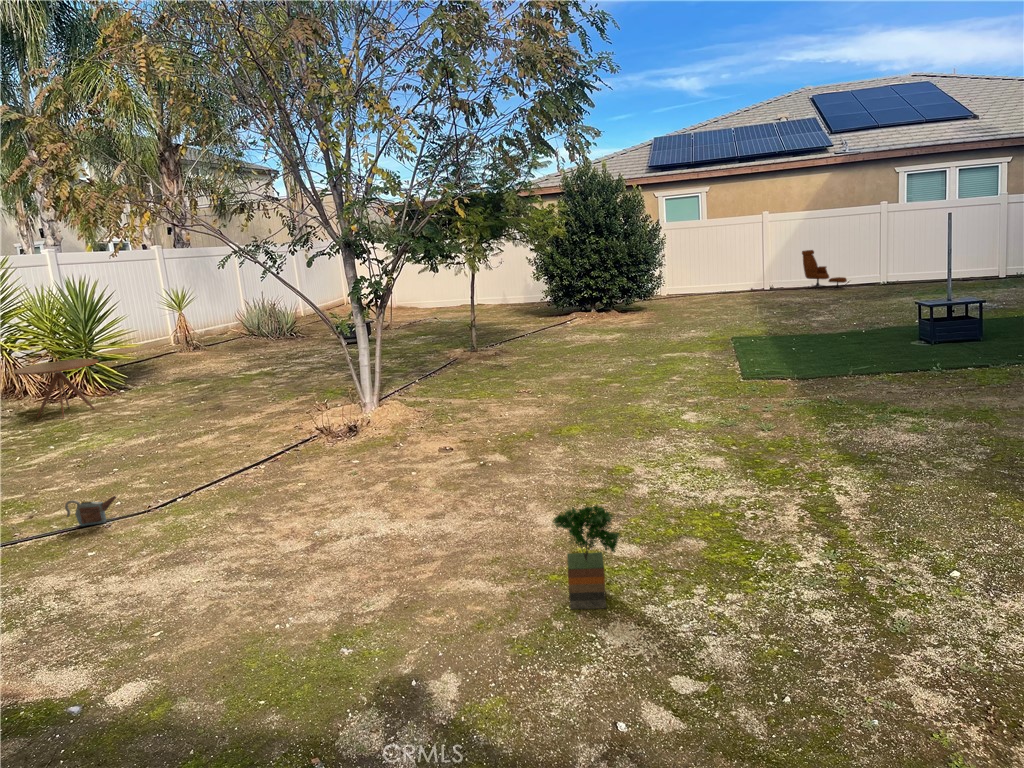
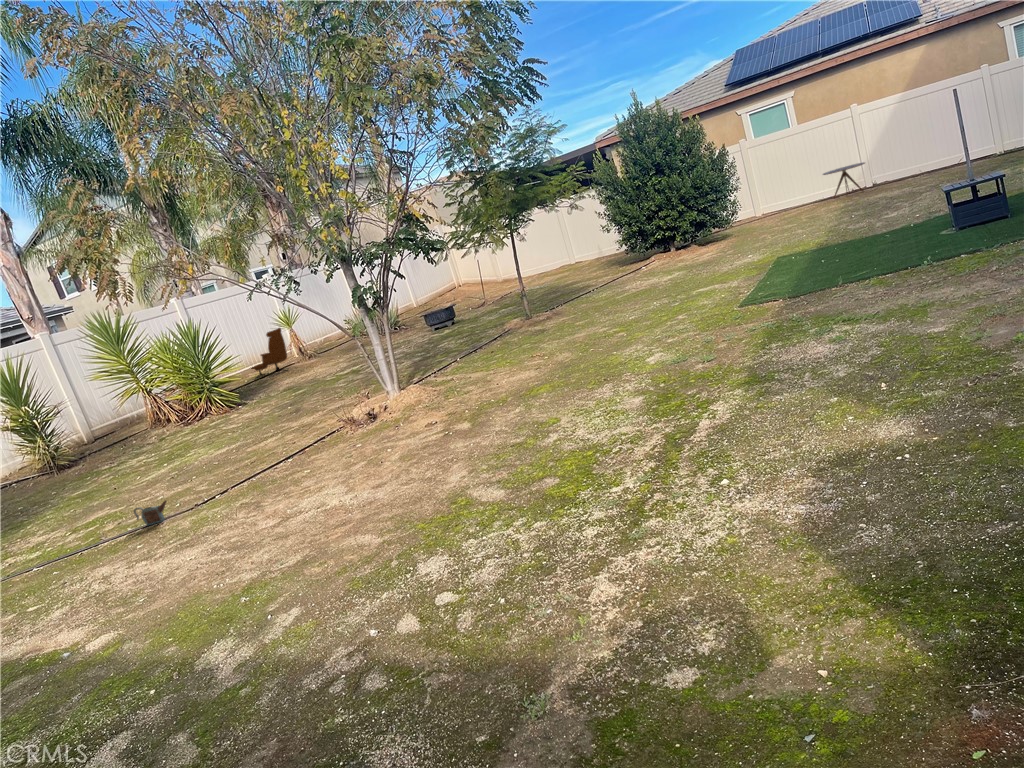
lounge chair: present [802,250,847,288] -> present [251,328,287,378]
round table: present [14,359,98,418] -> present [823,162,865,198]
potted tree: present [553,506,619,609] -> none [385,471,447,559]

